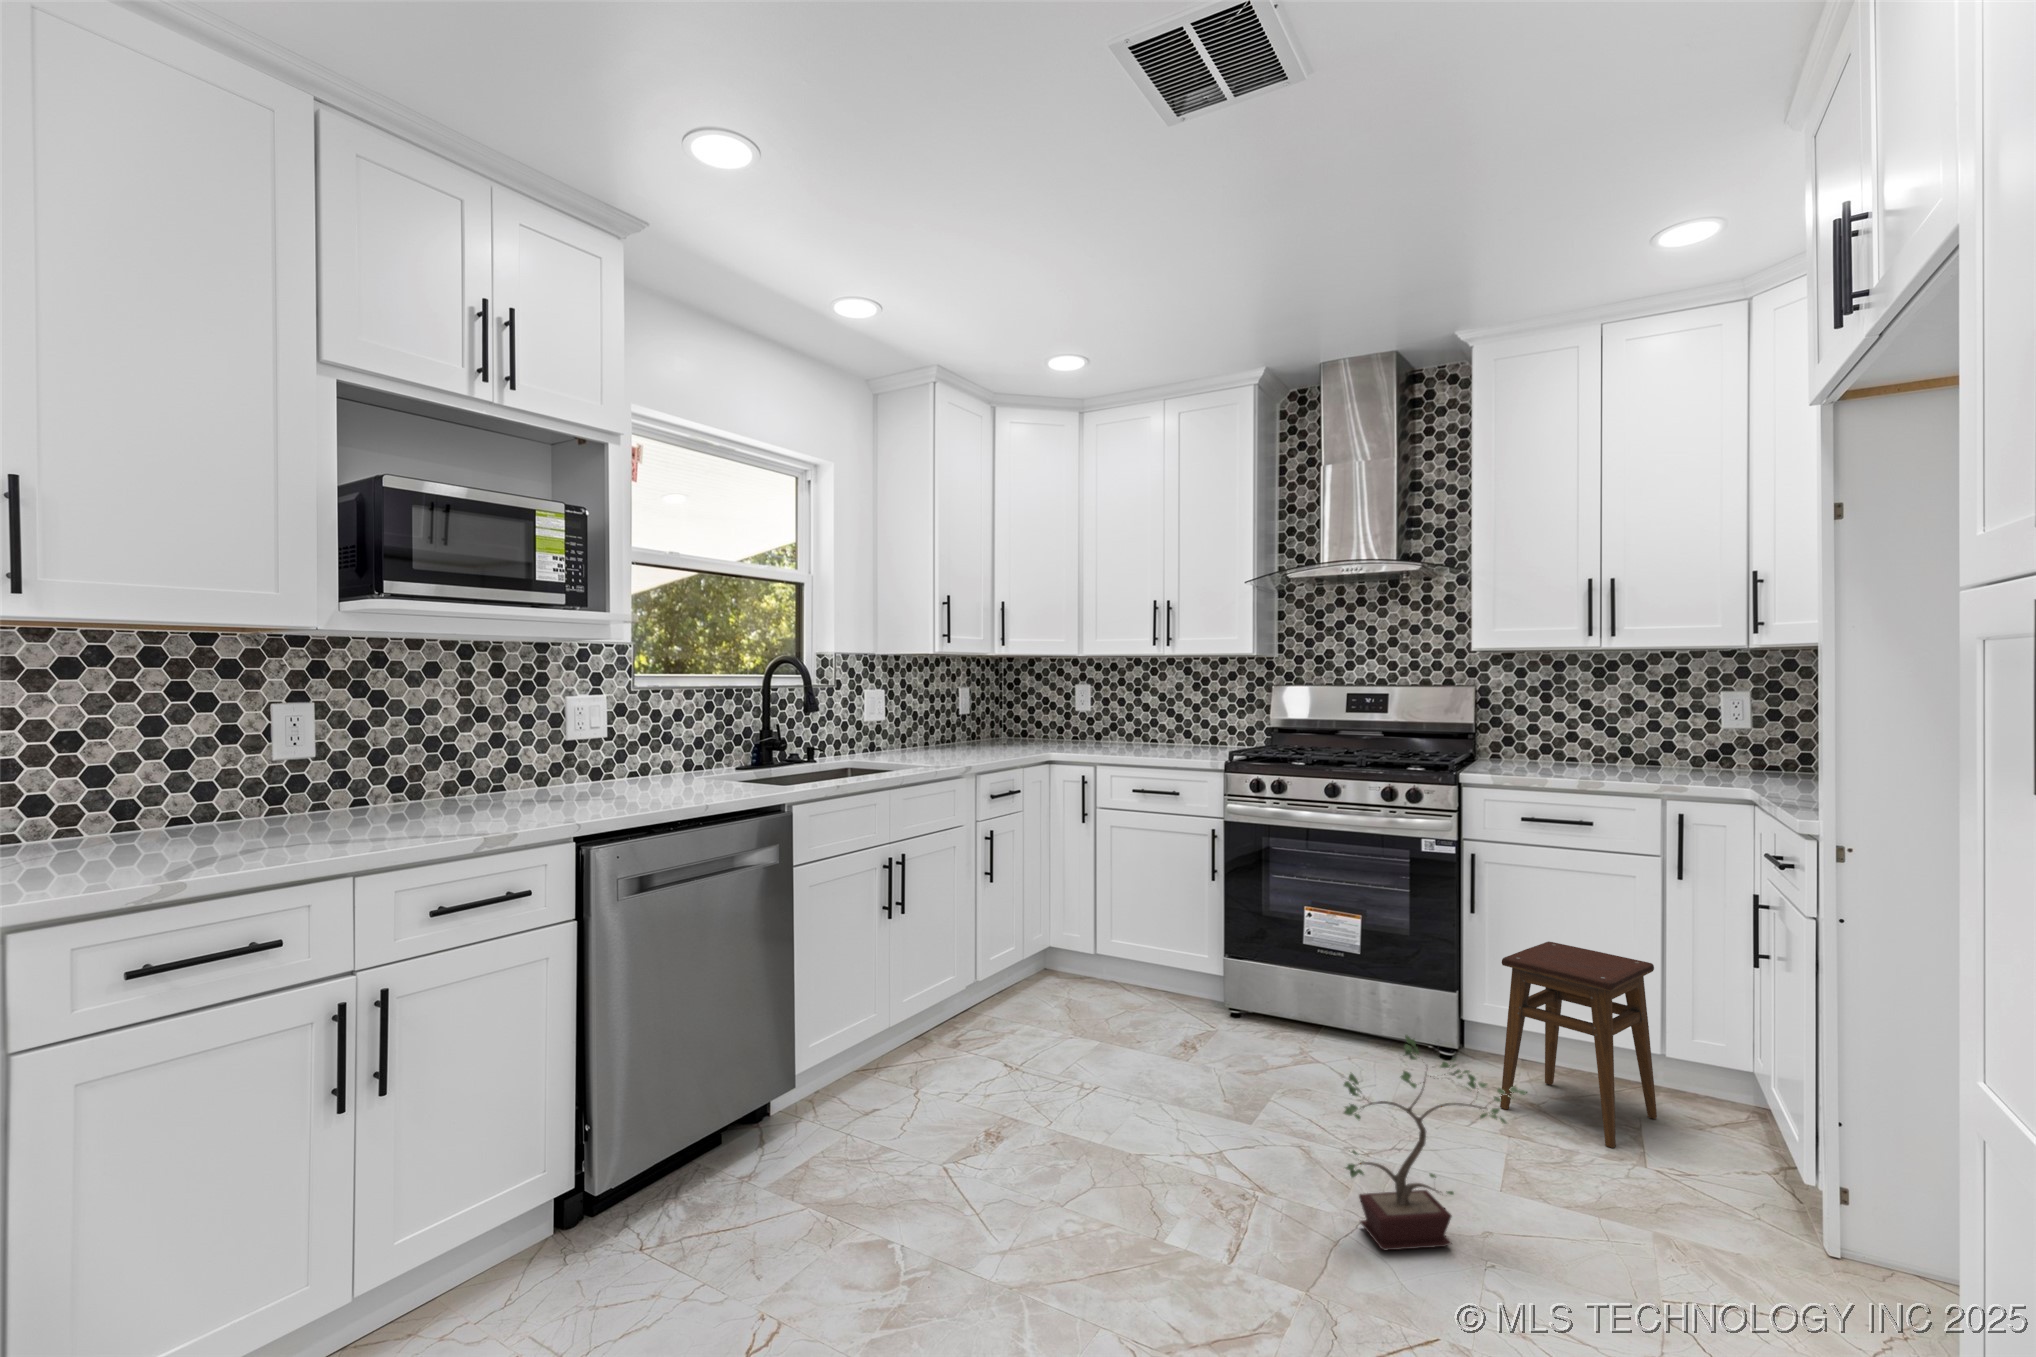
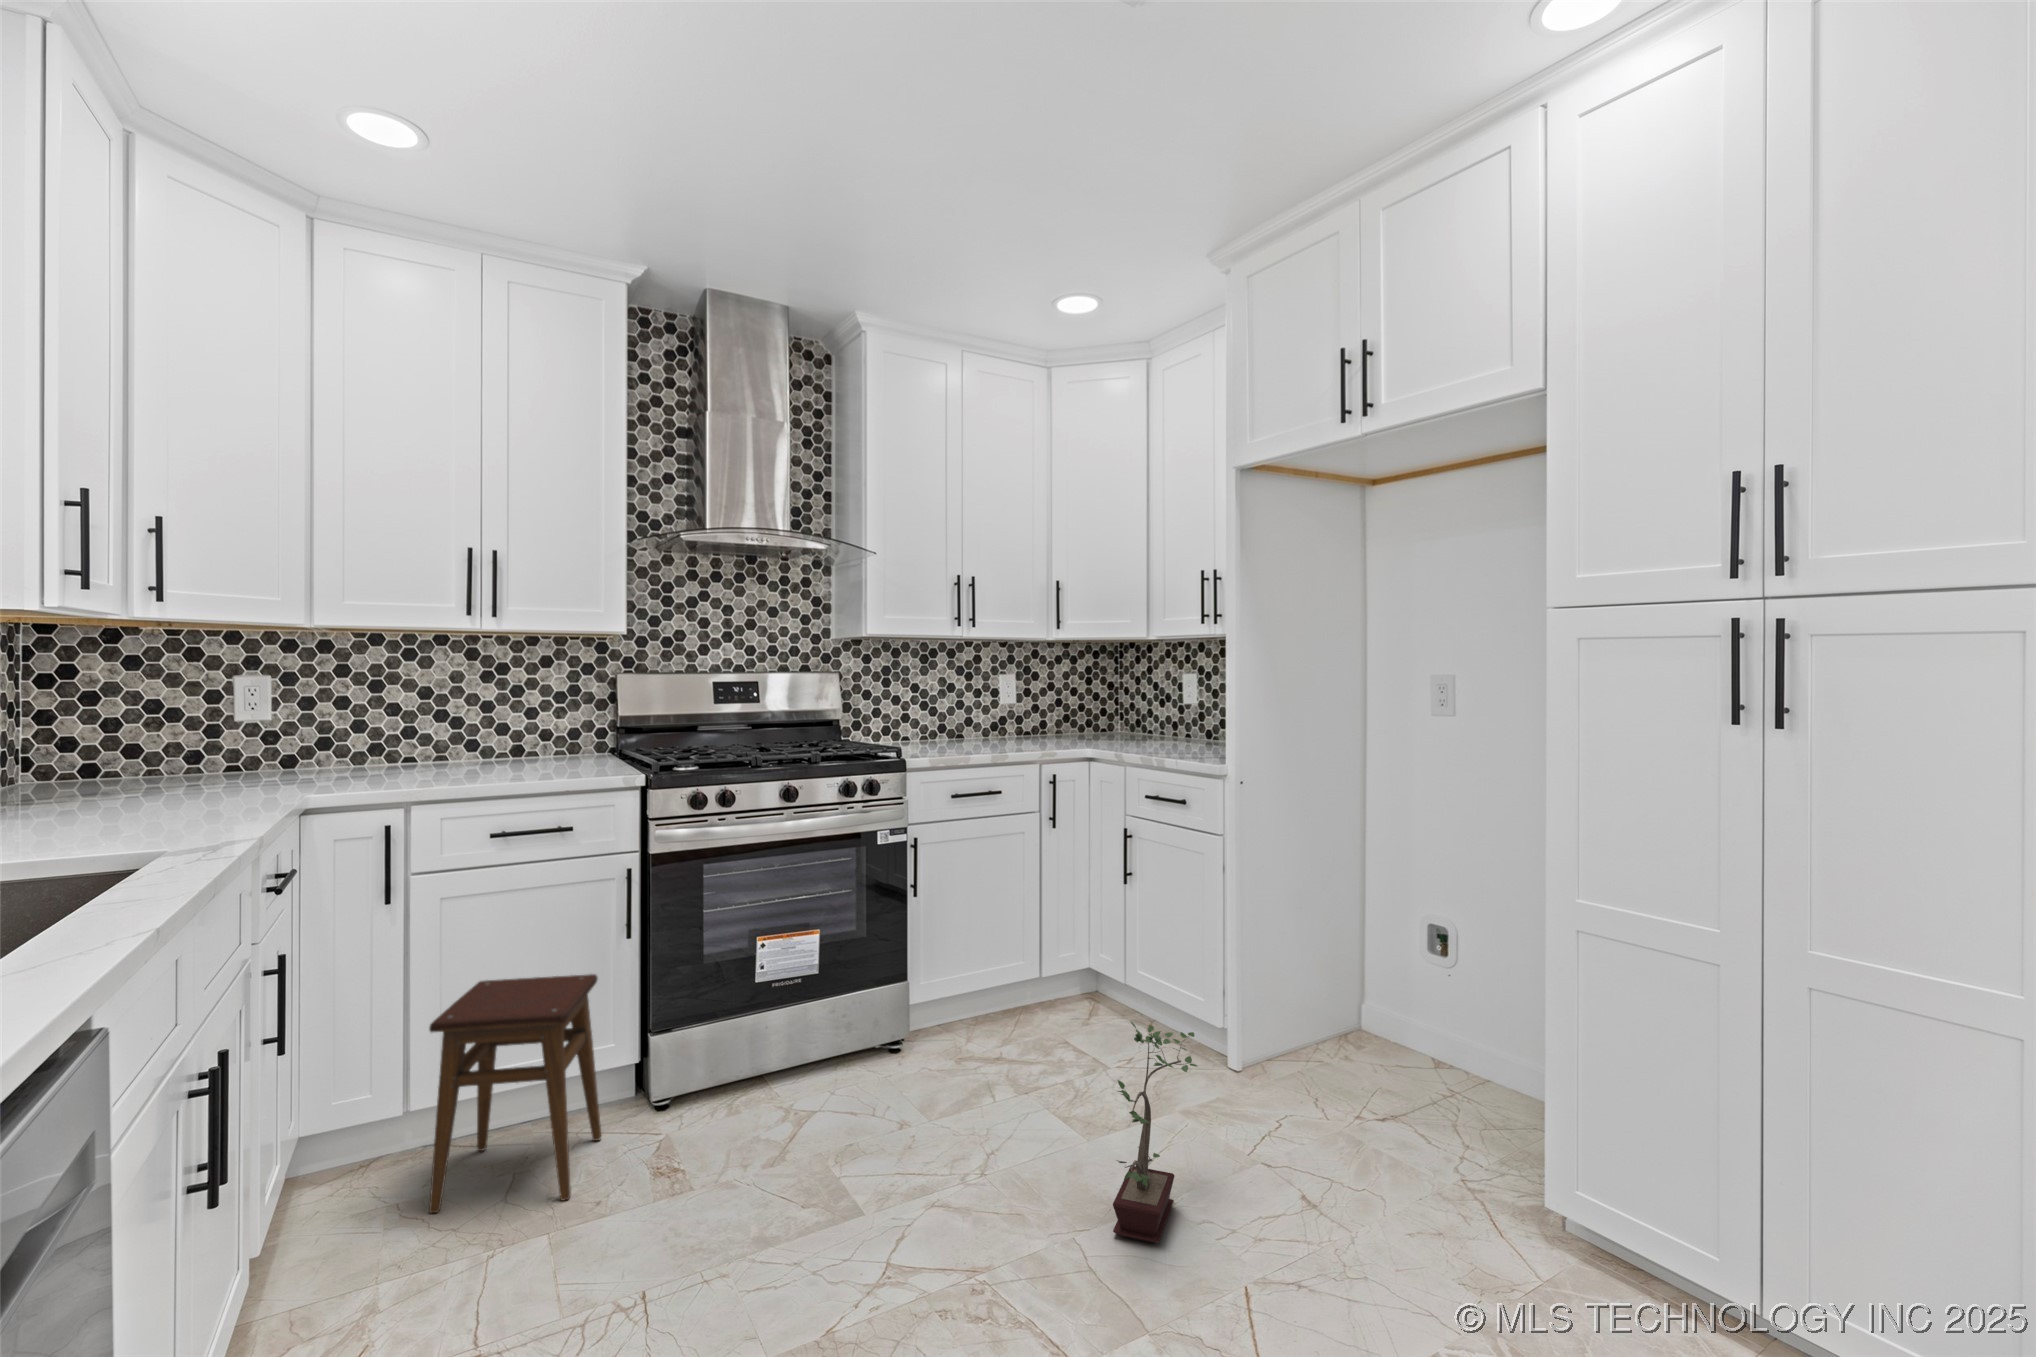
stool: present [1500,942,1657,1148] -> present [429,974,601,1213]

